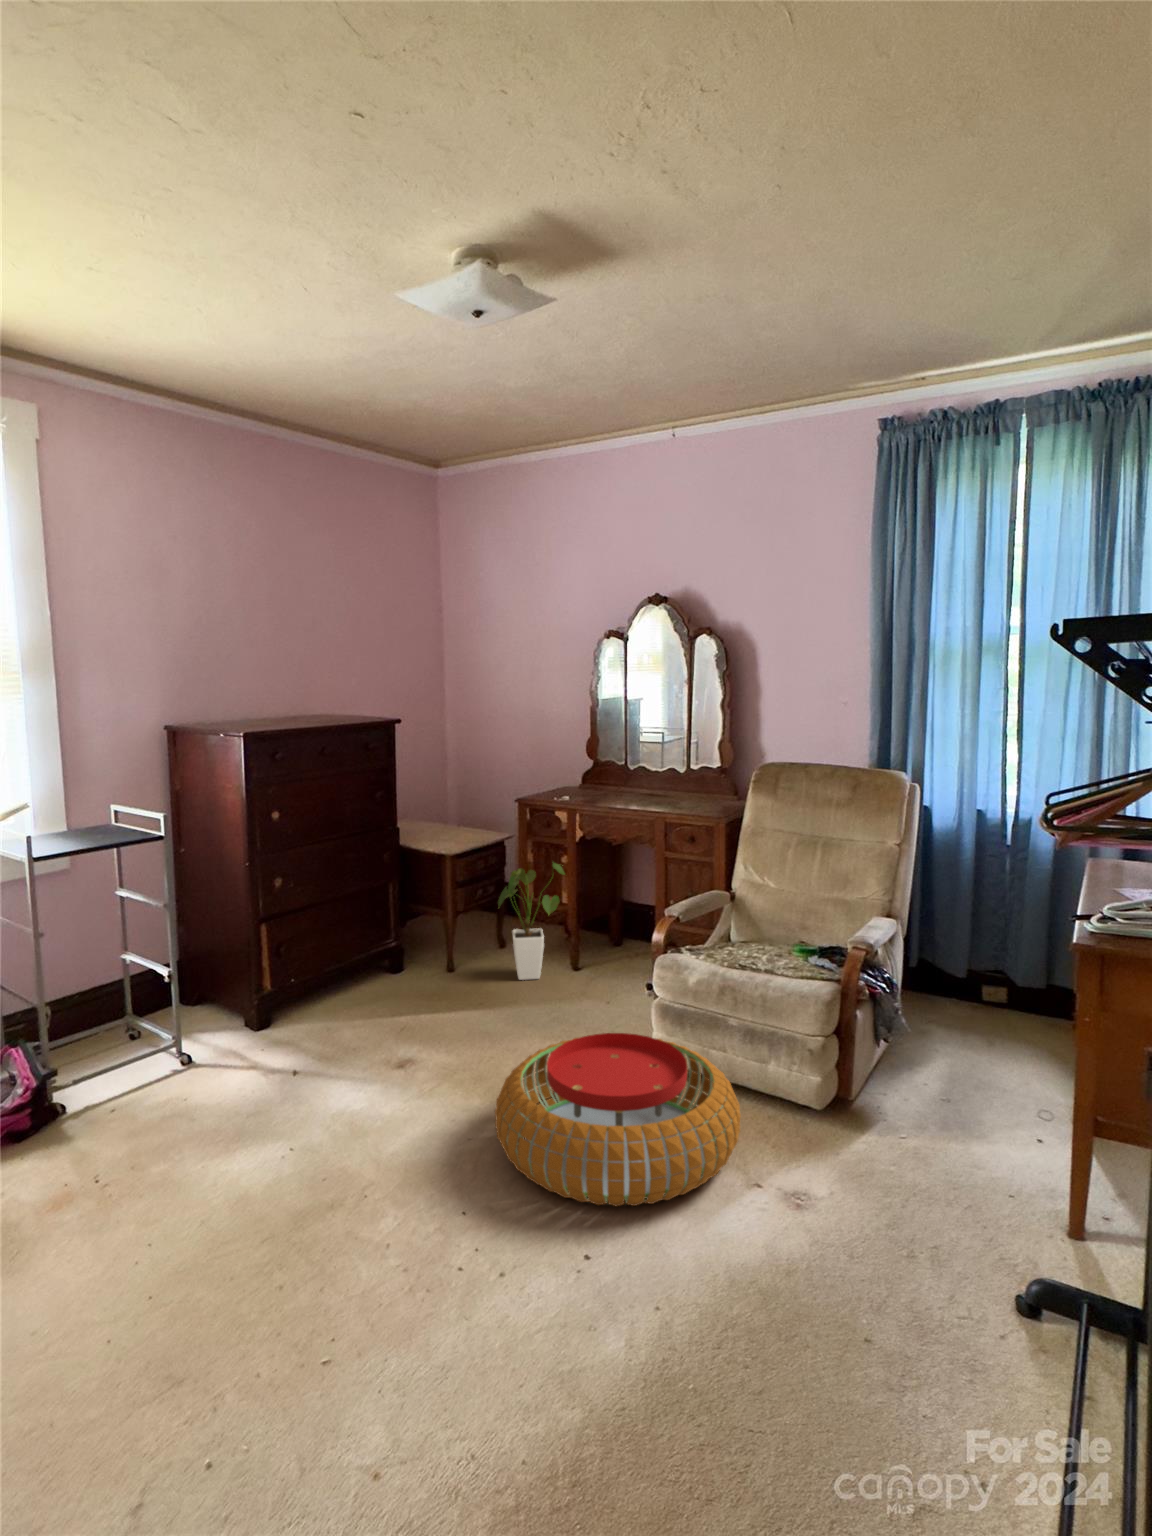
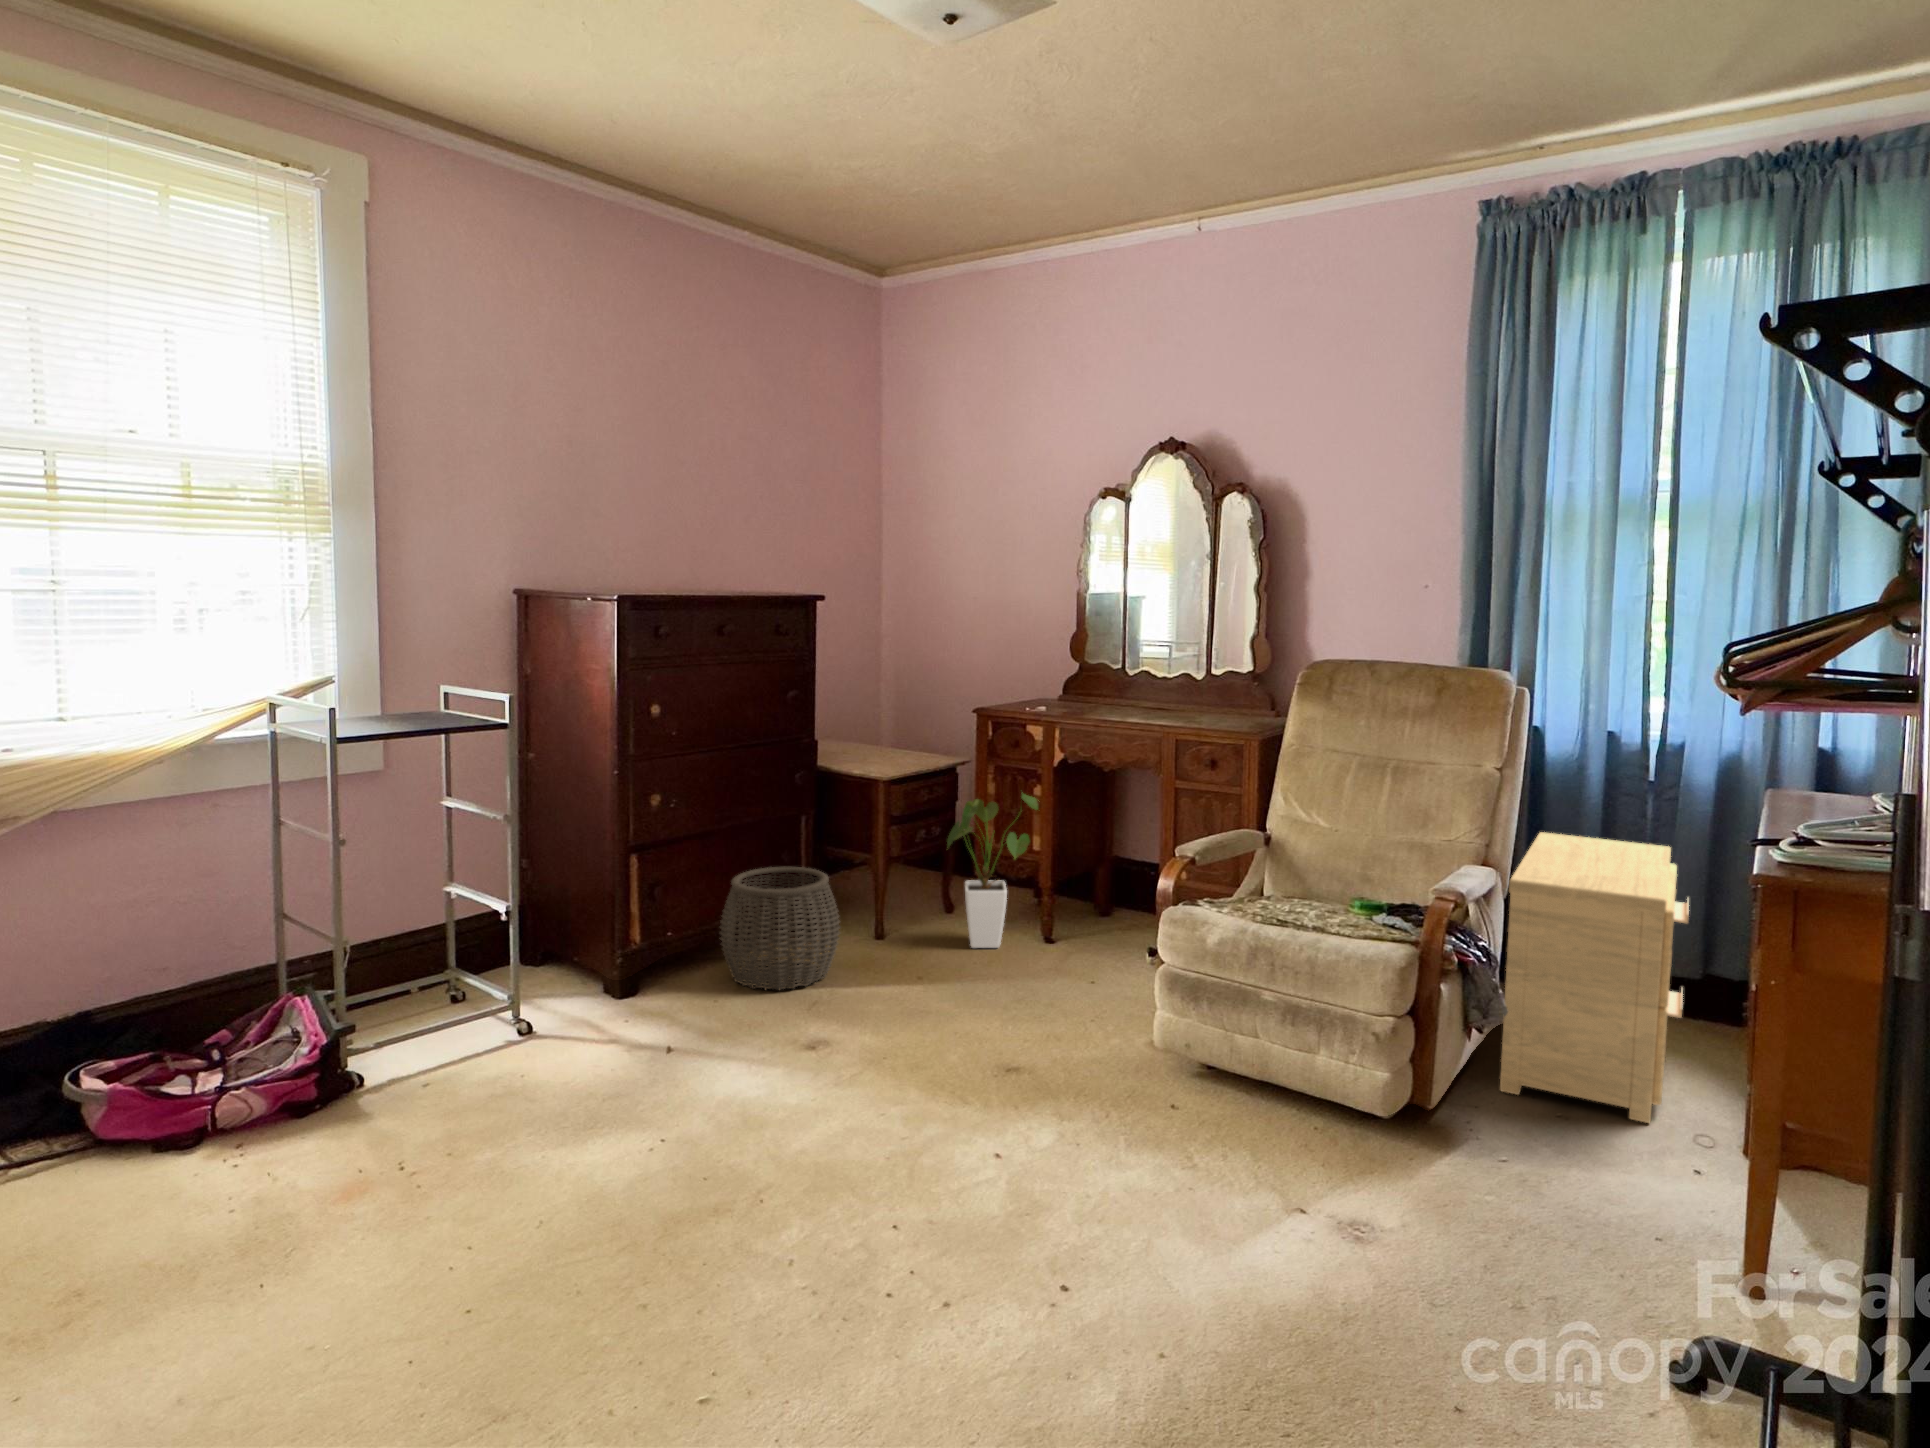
side table: none [901,887,1035,1102] -> present [1500,832,1689,1123]
woven basket: none [330,927,421,1022] -> present [720,867,840,990]
pouf: present [495,1033,741,1206] -> none [938,1003,1278,1230]

